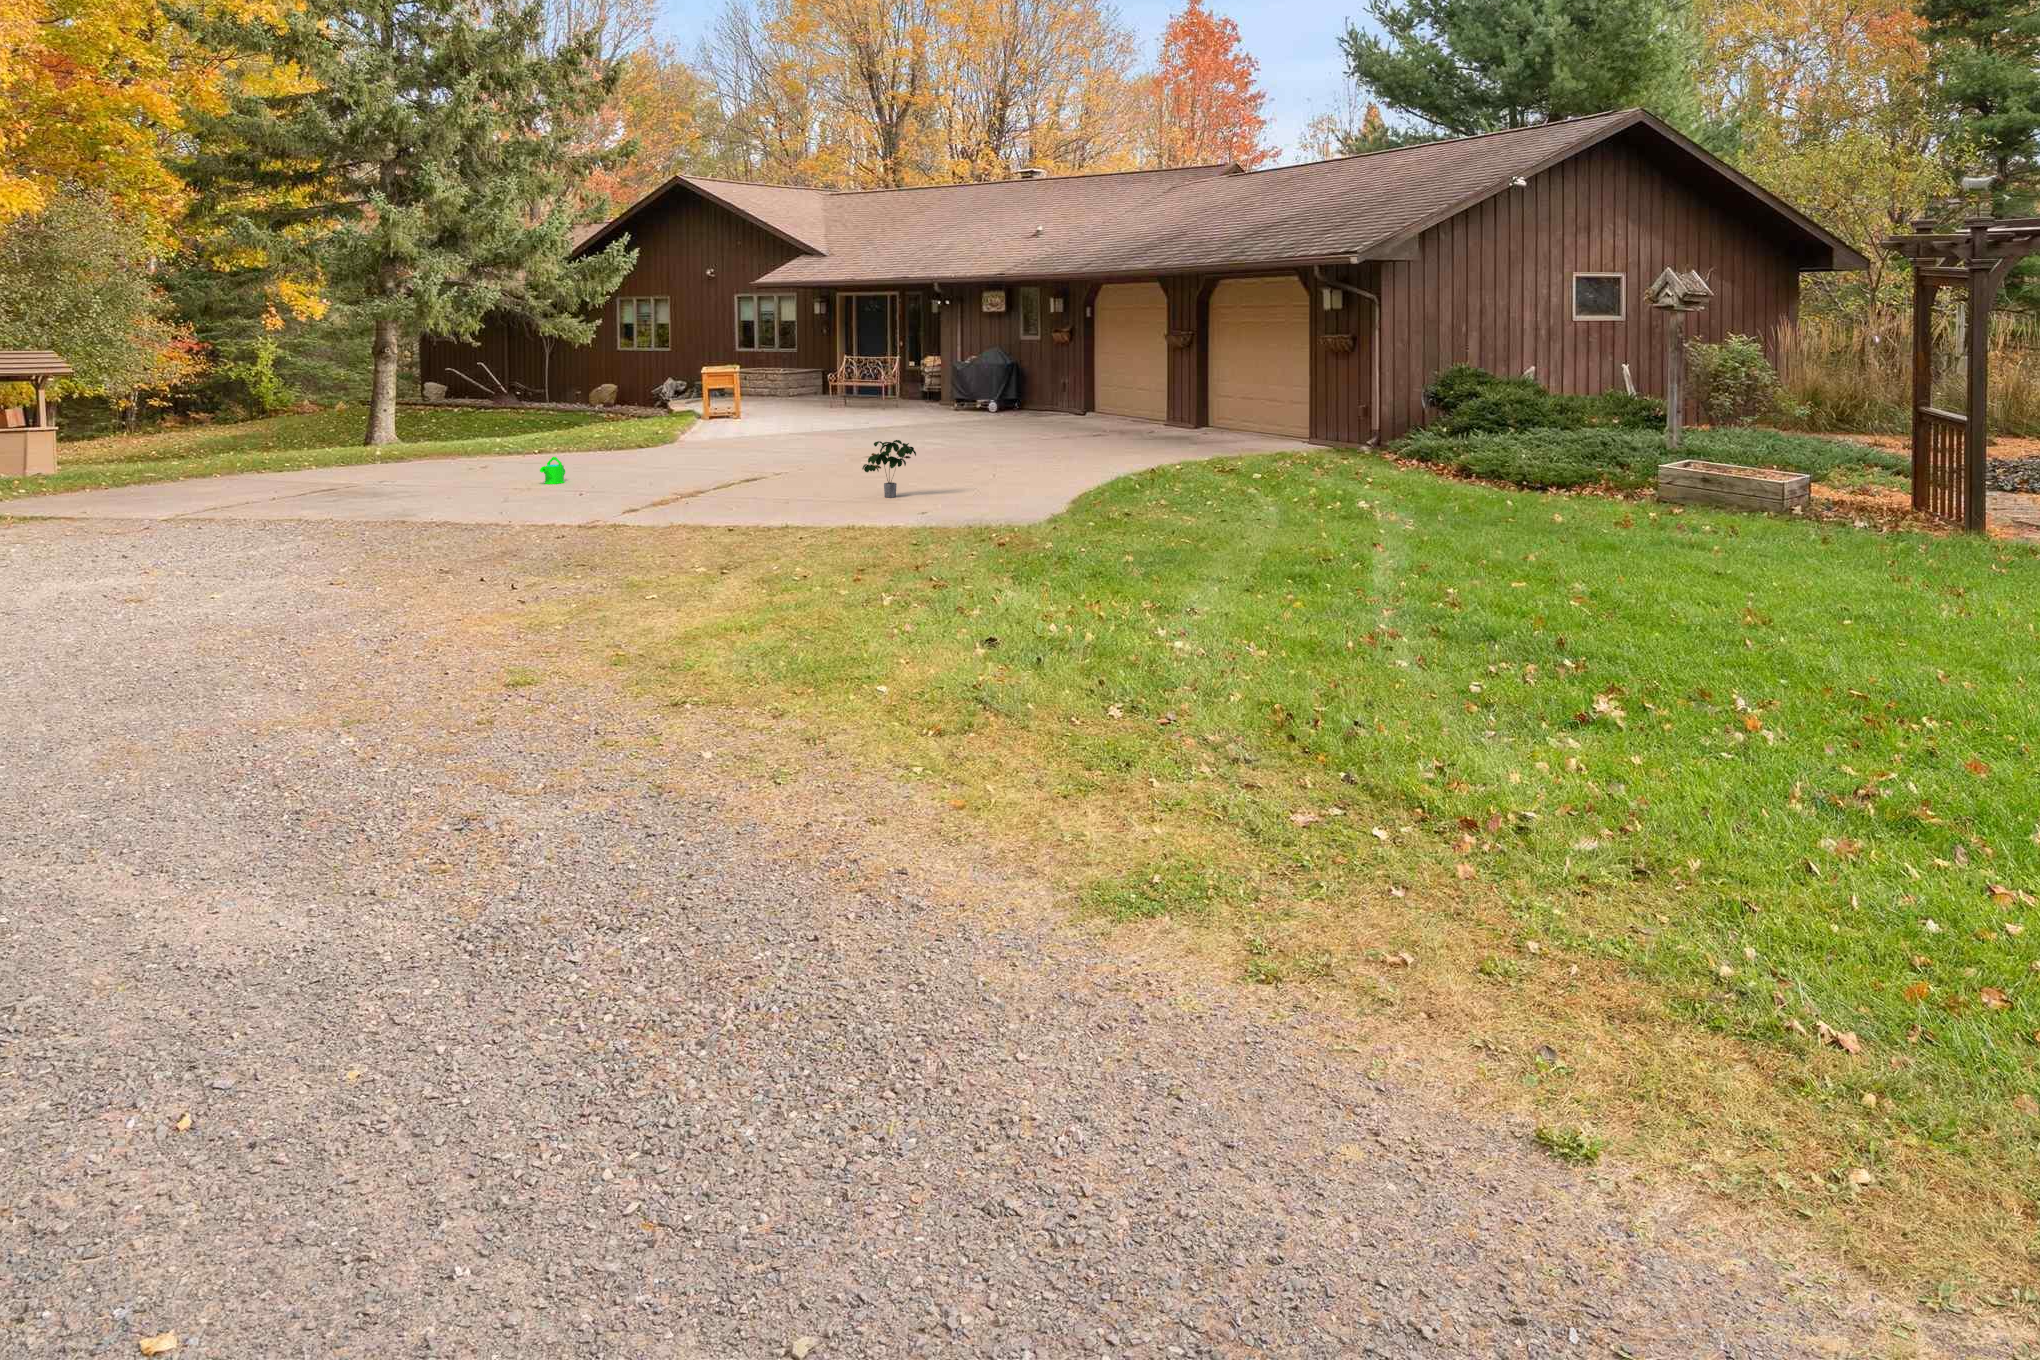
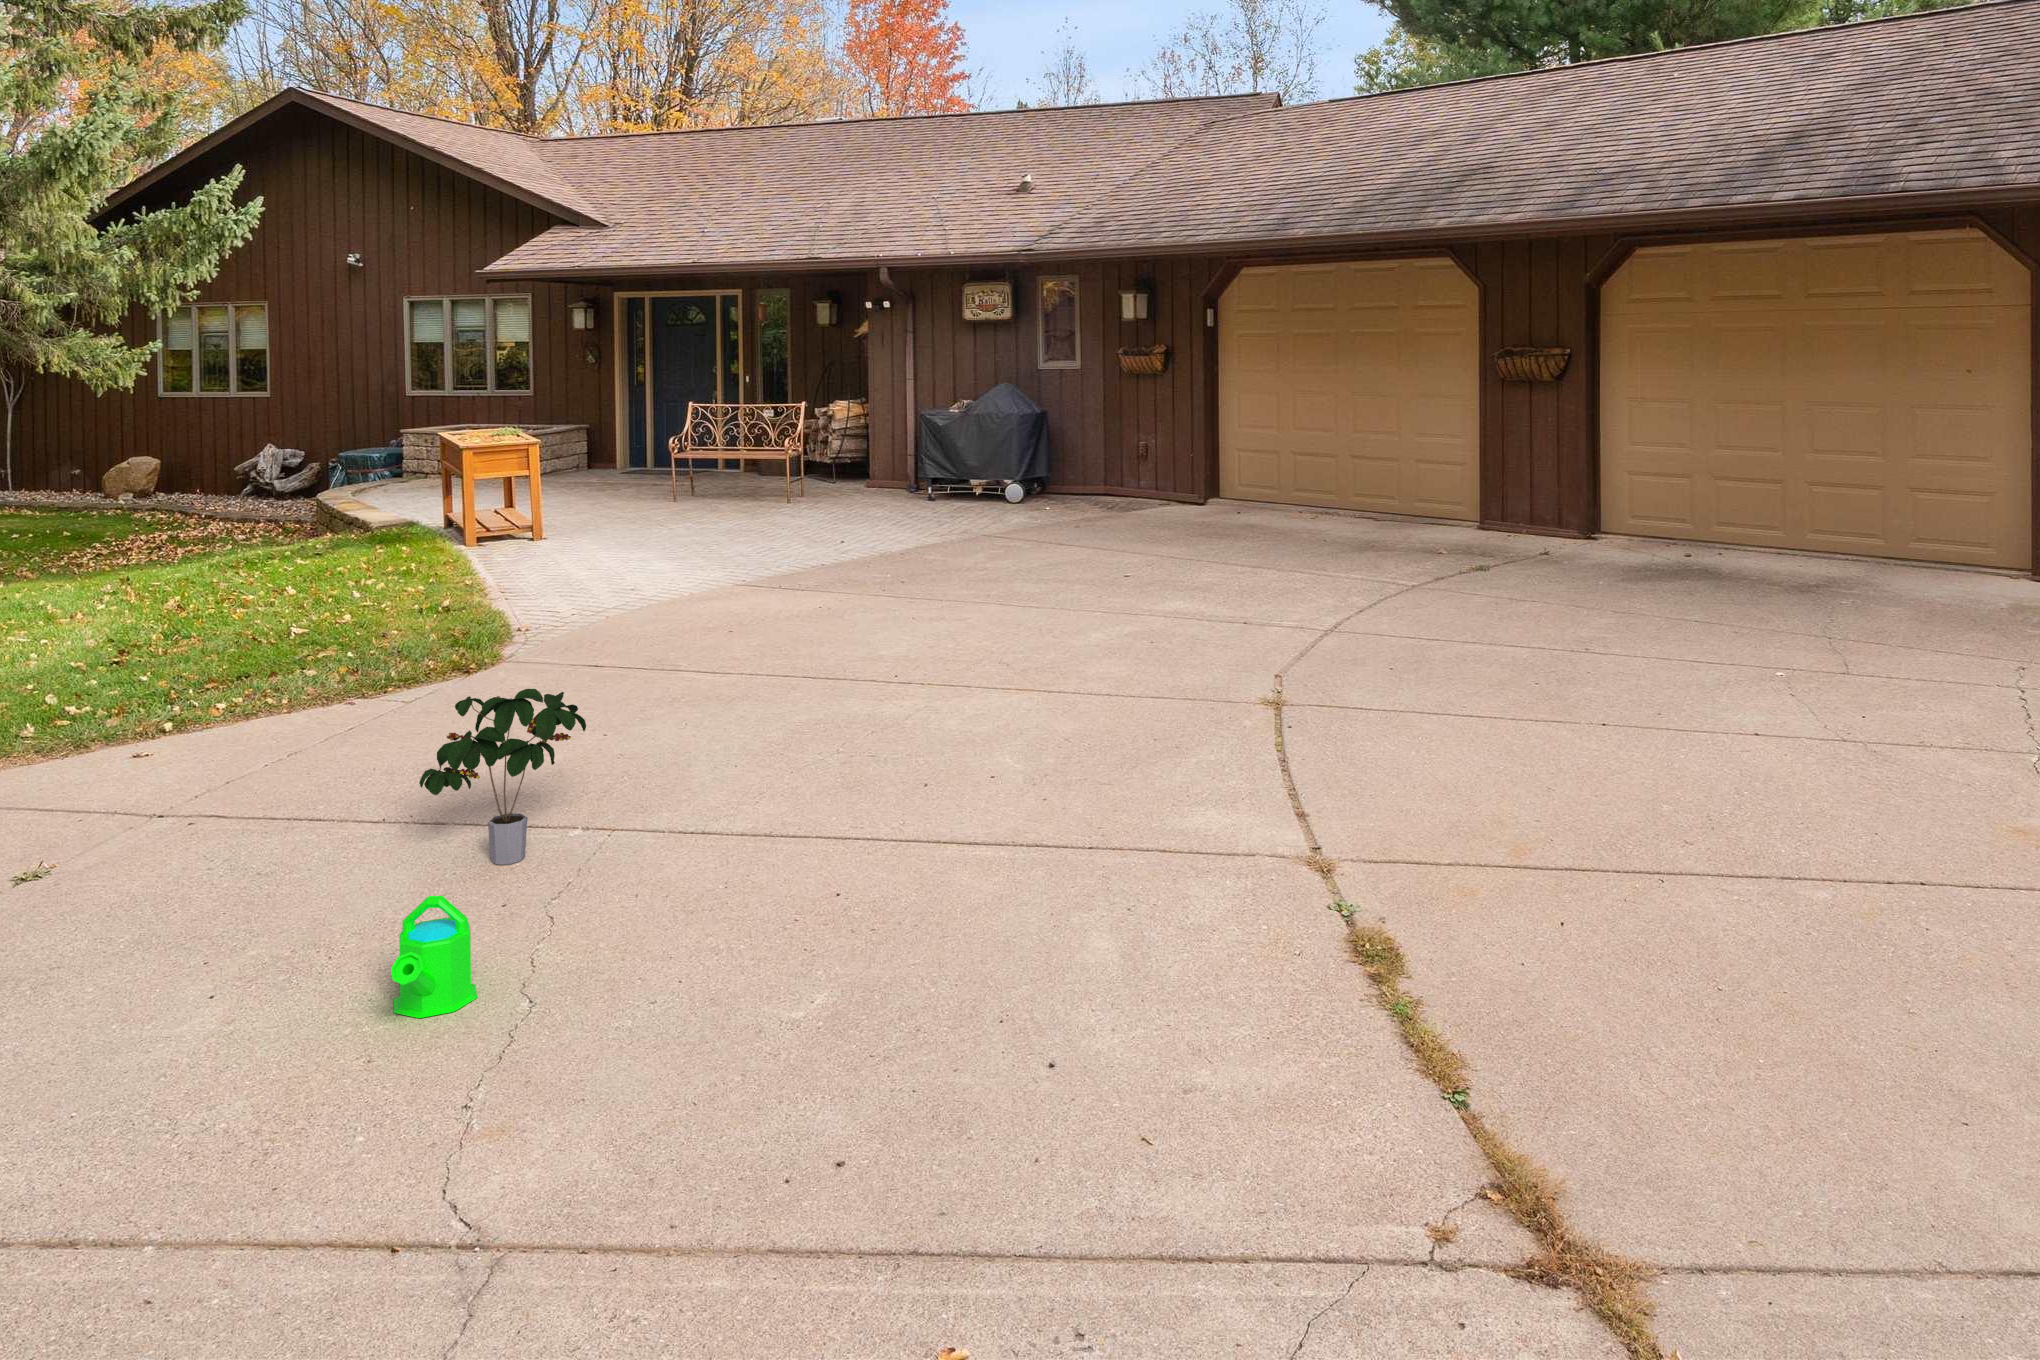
potted plant: present [862,440,916,498] -> present [419,689,586,865]

